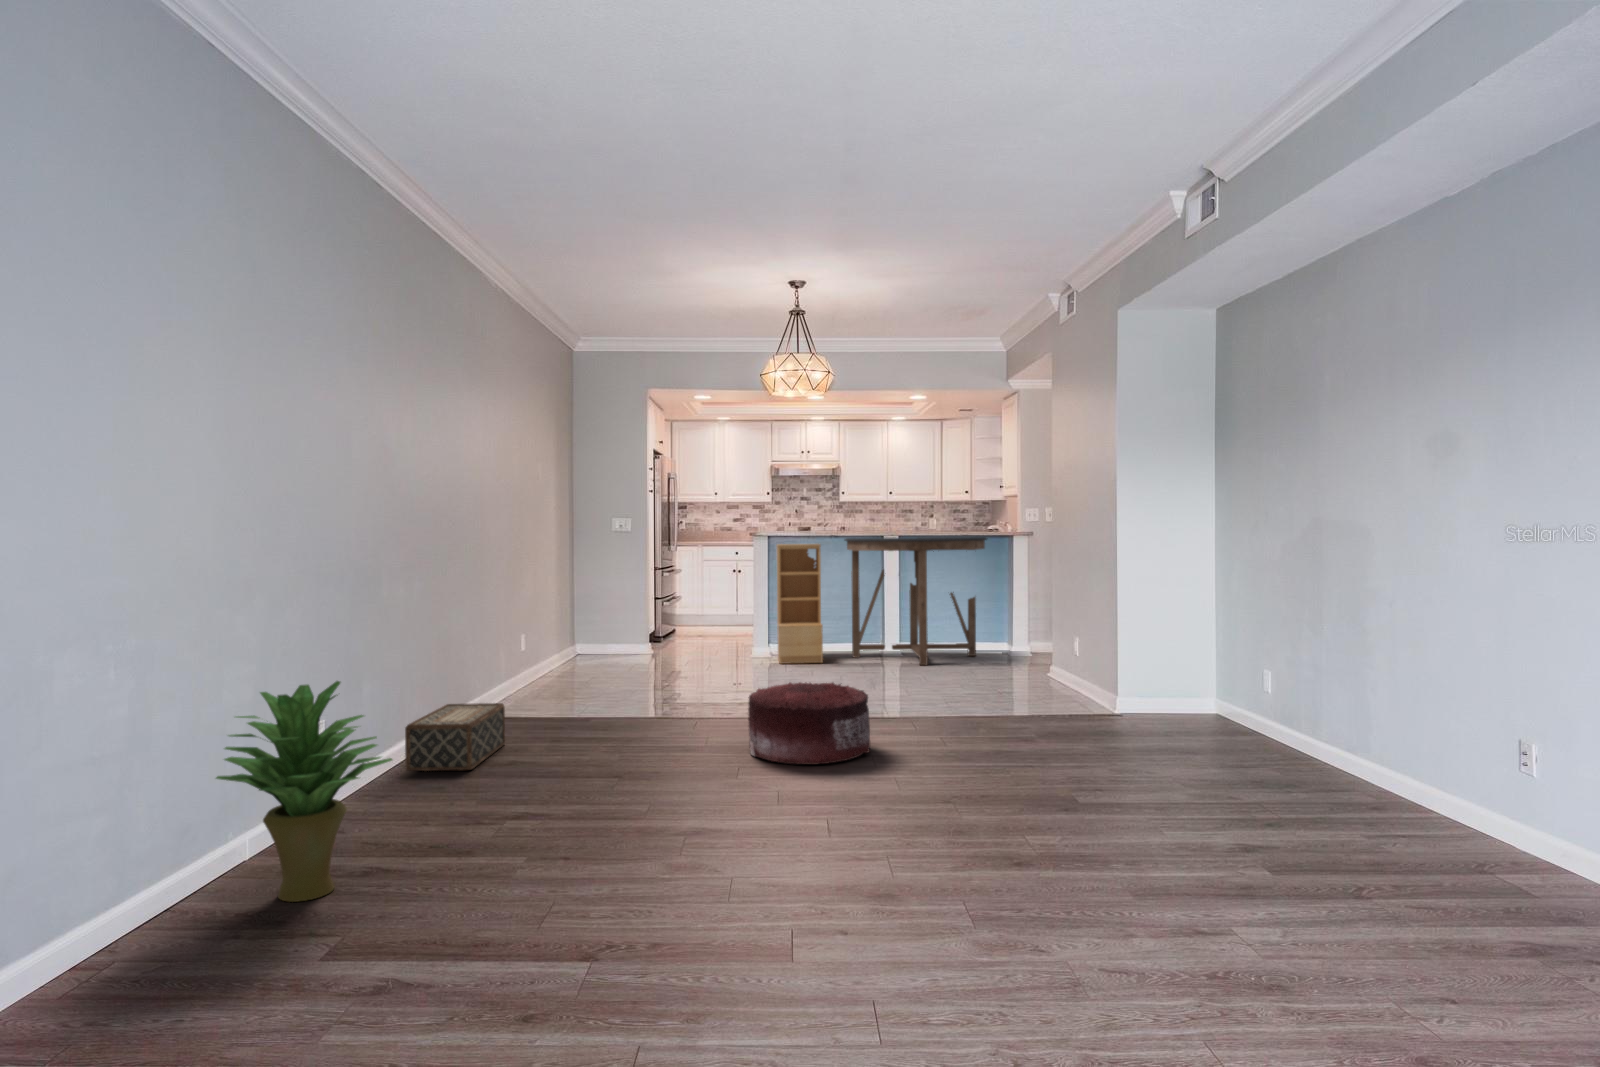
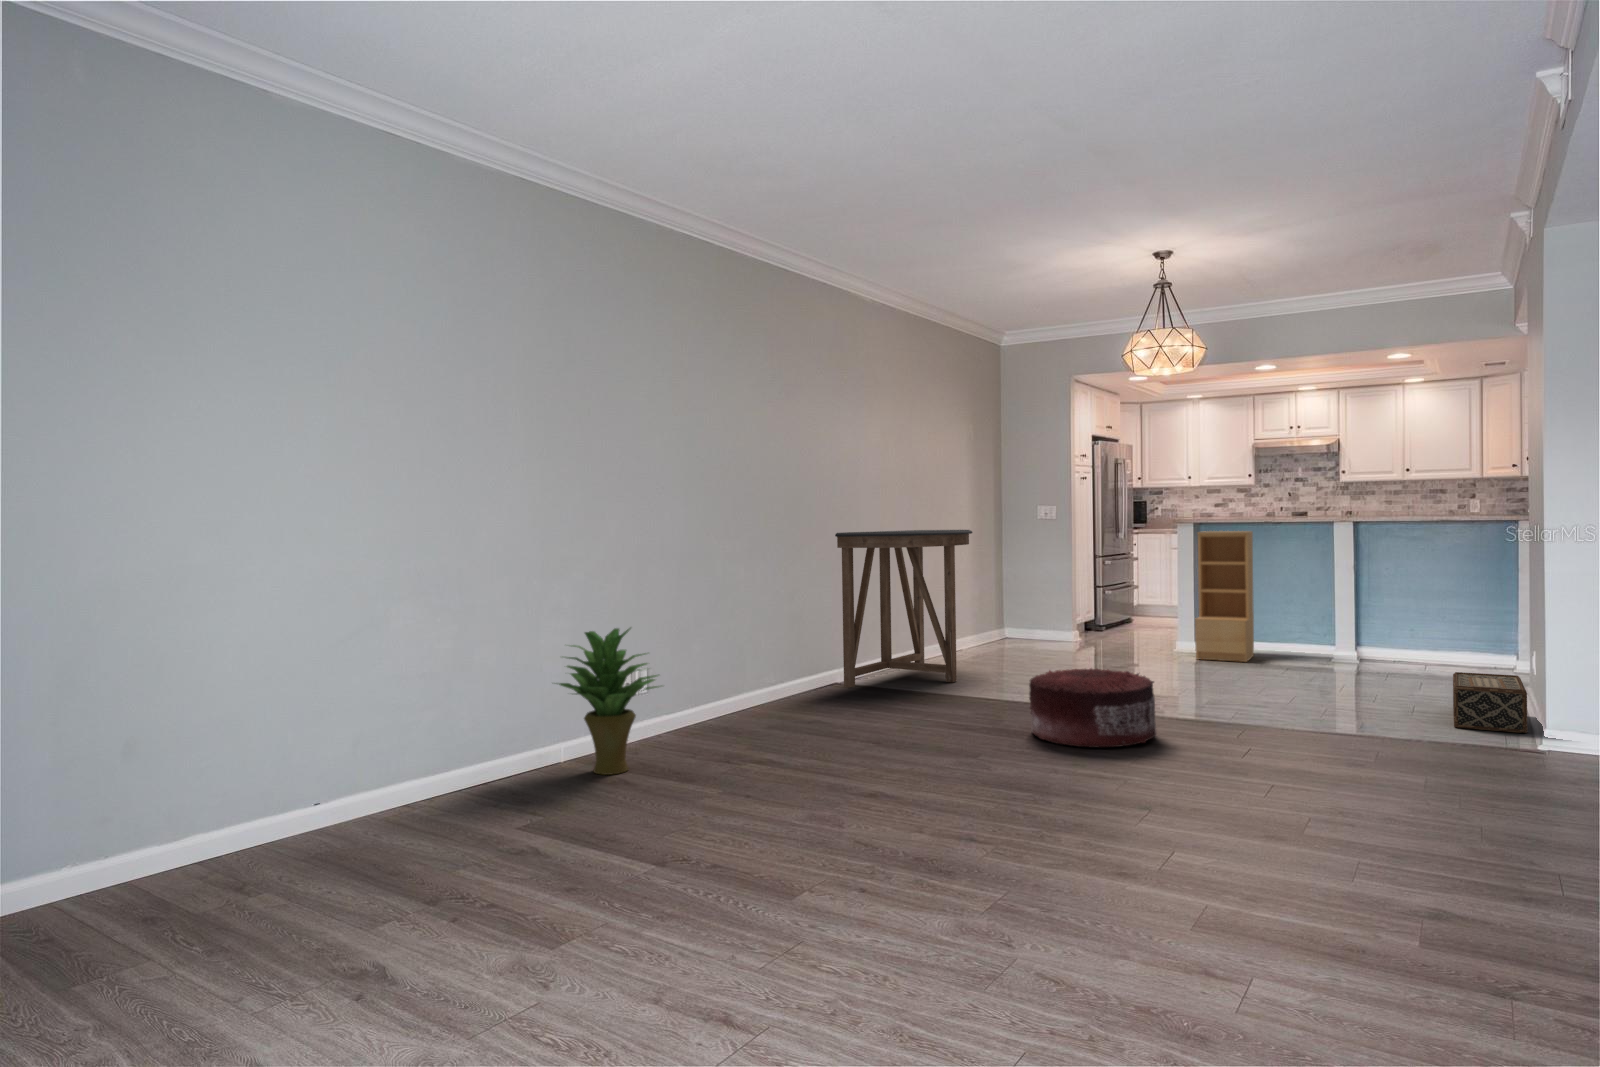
console table: present [845,537,987,665] -> present [835,530,972,687]
woven basket: present [405,703,505,771] -> present [1453,672,1527,733]

